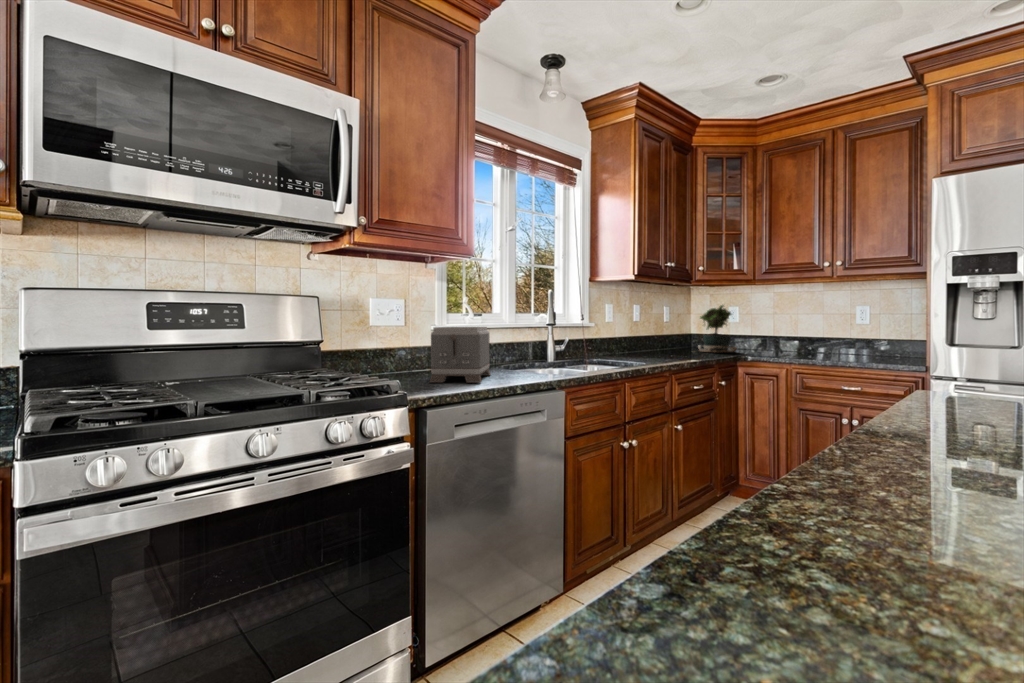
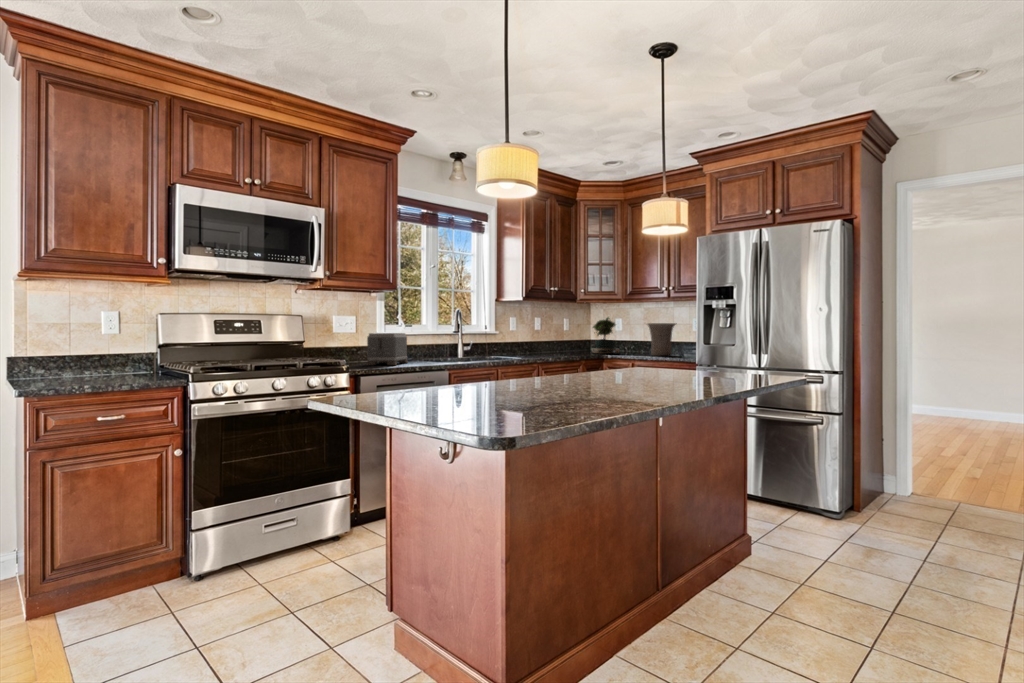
vase: none [781,312,826,356] -> present [647,323,676,356]

